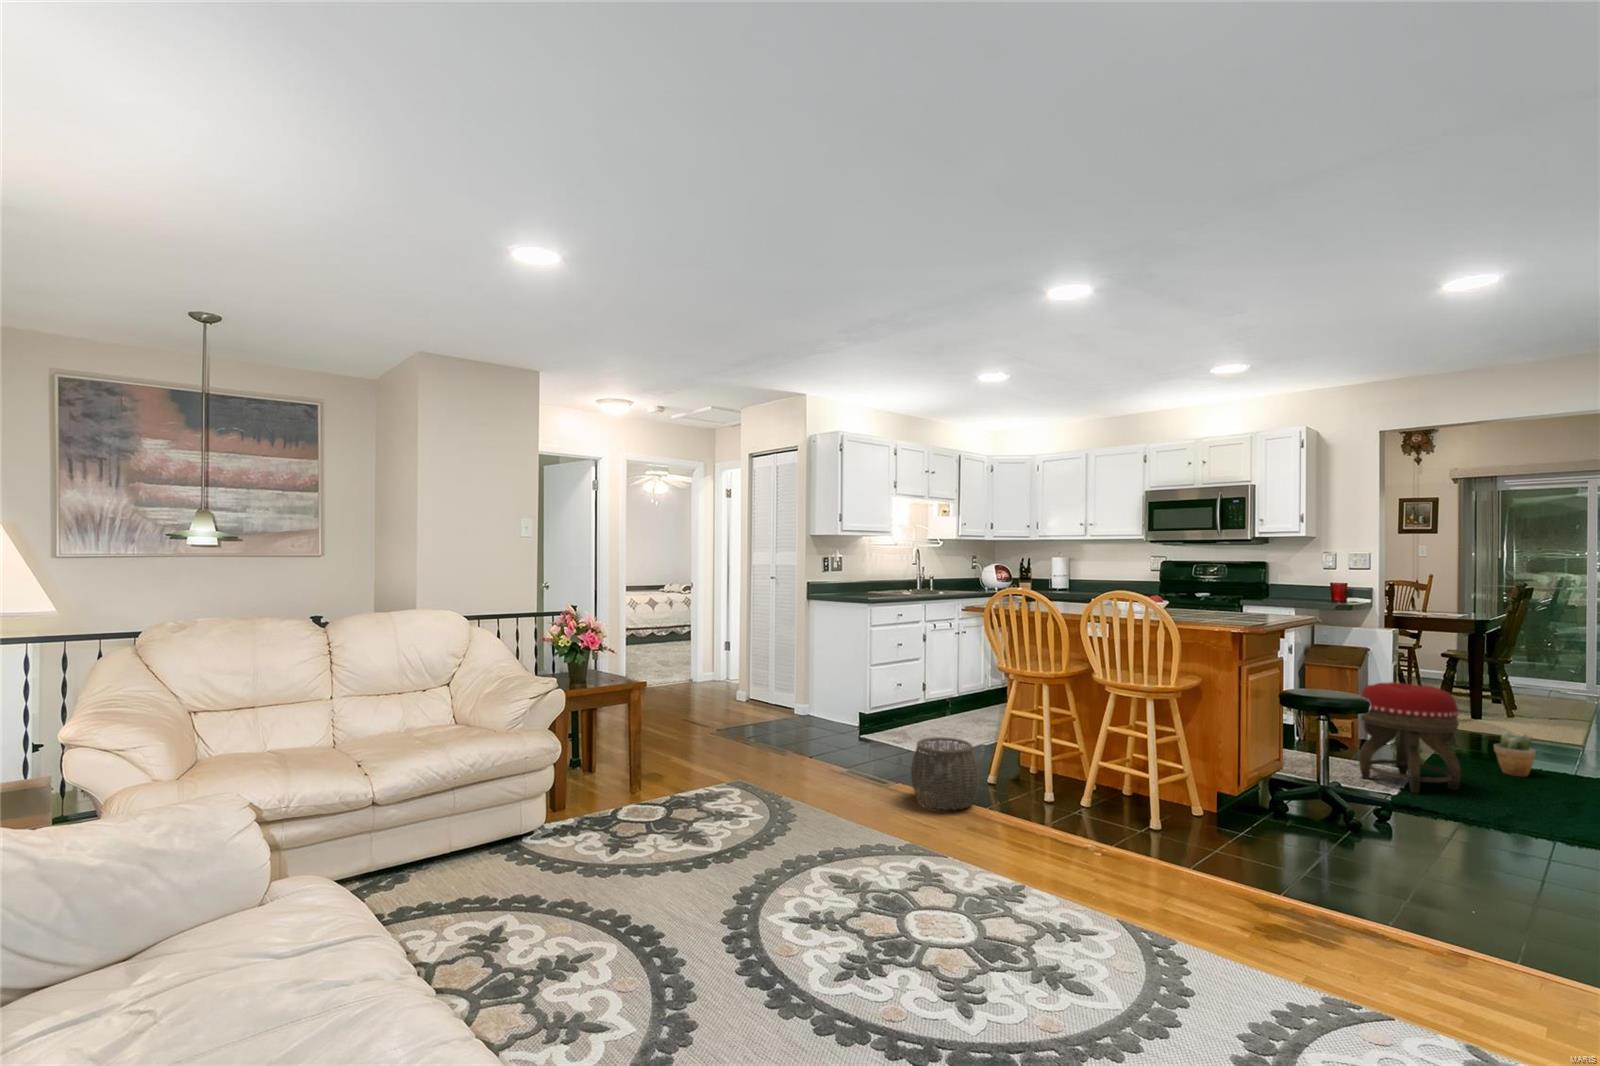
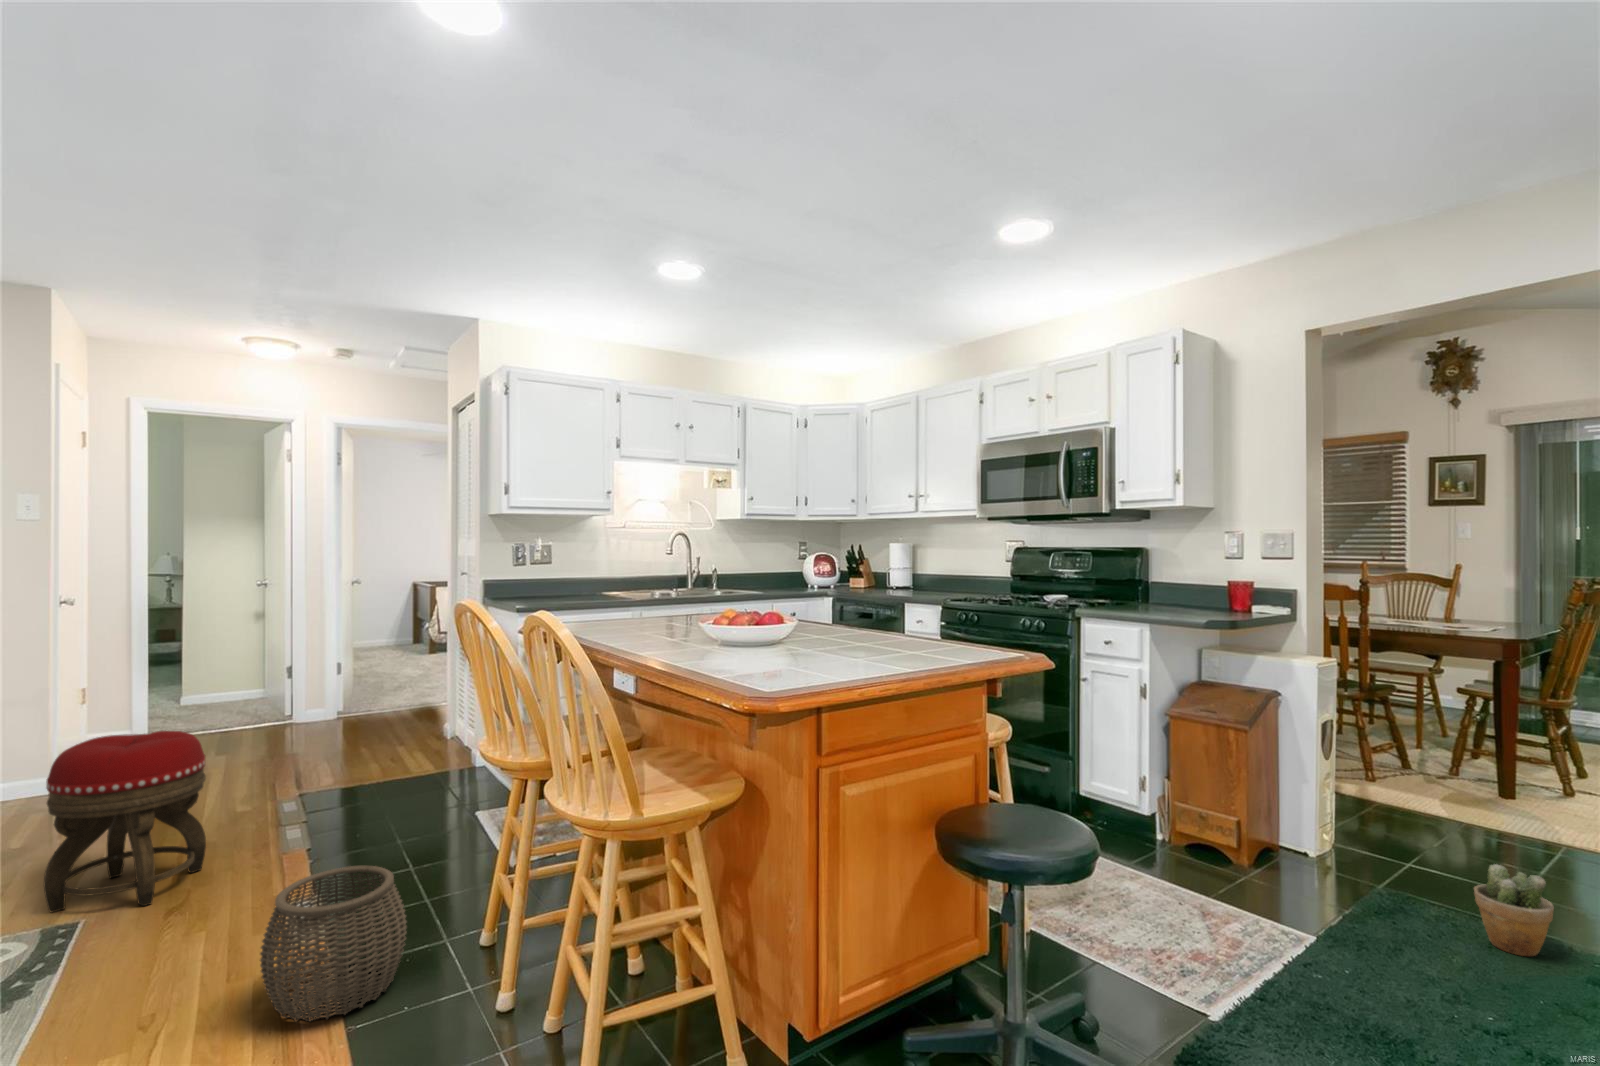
footstool: present [1359,682,1461,794] -> present [44,731,206,913]

